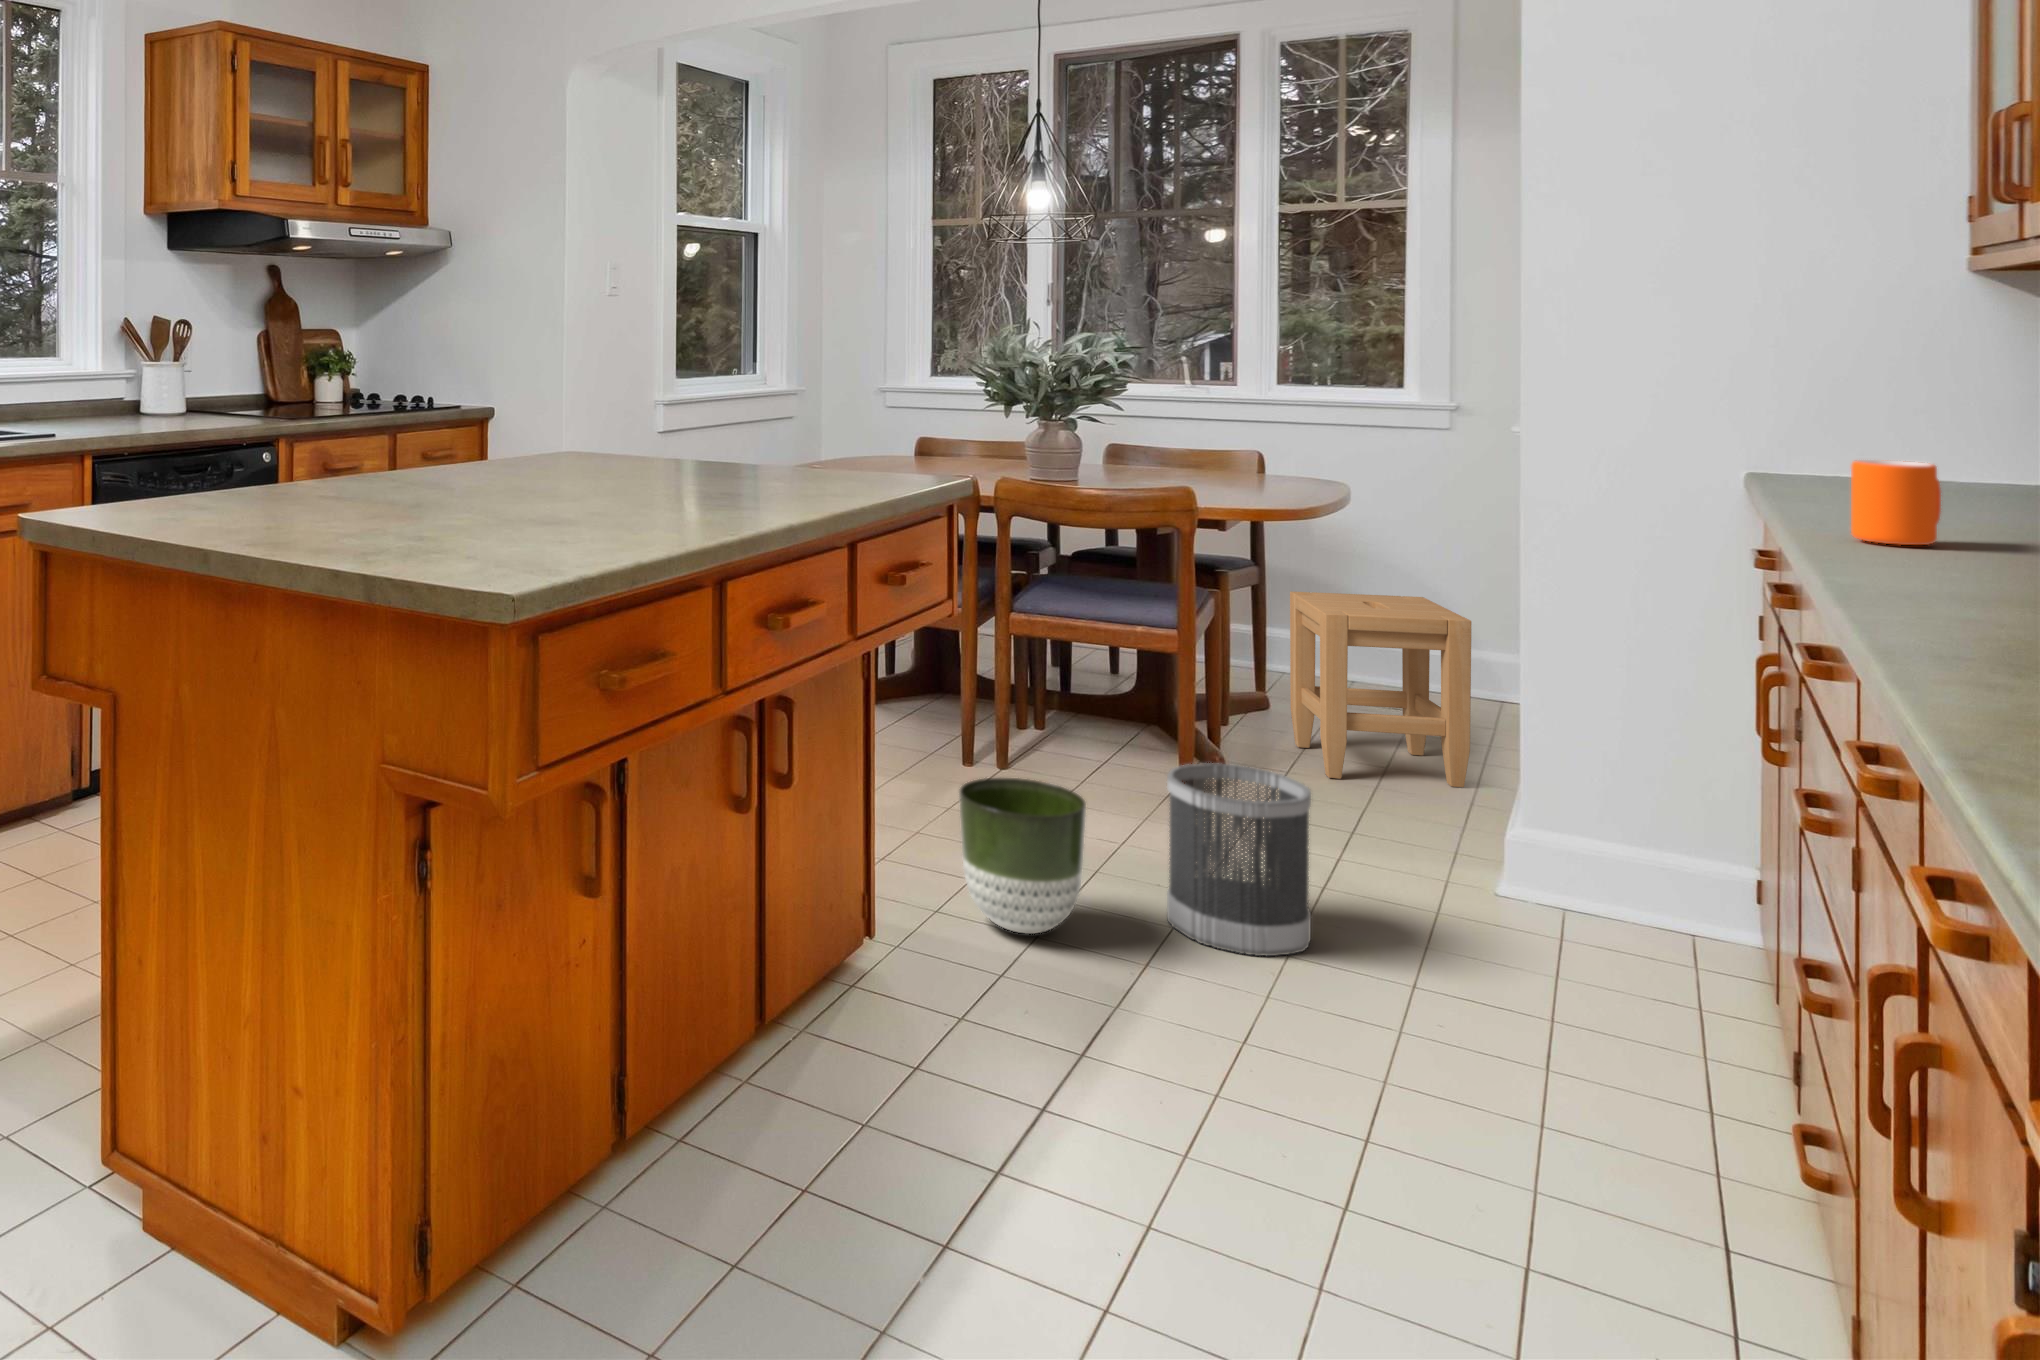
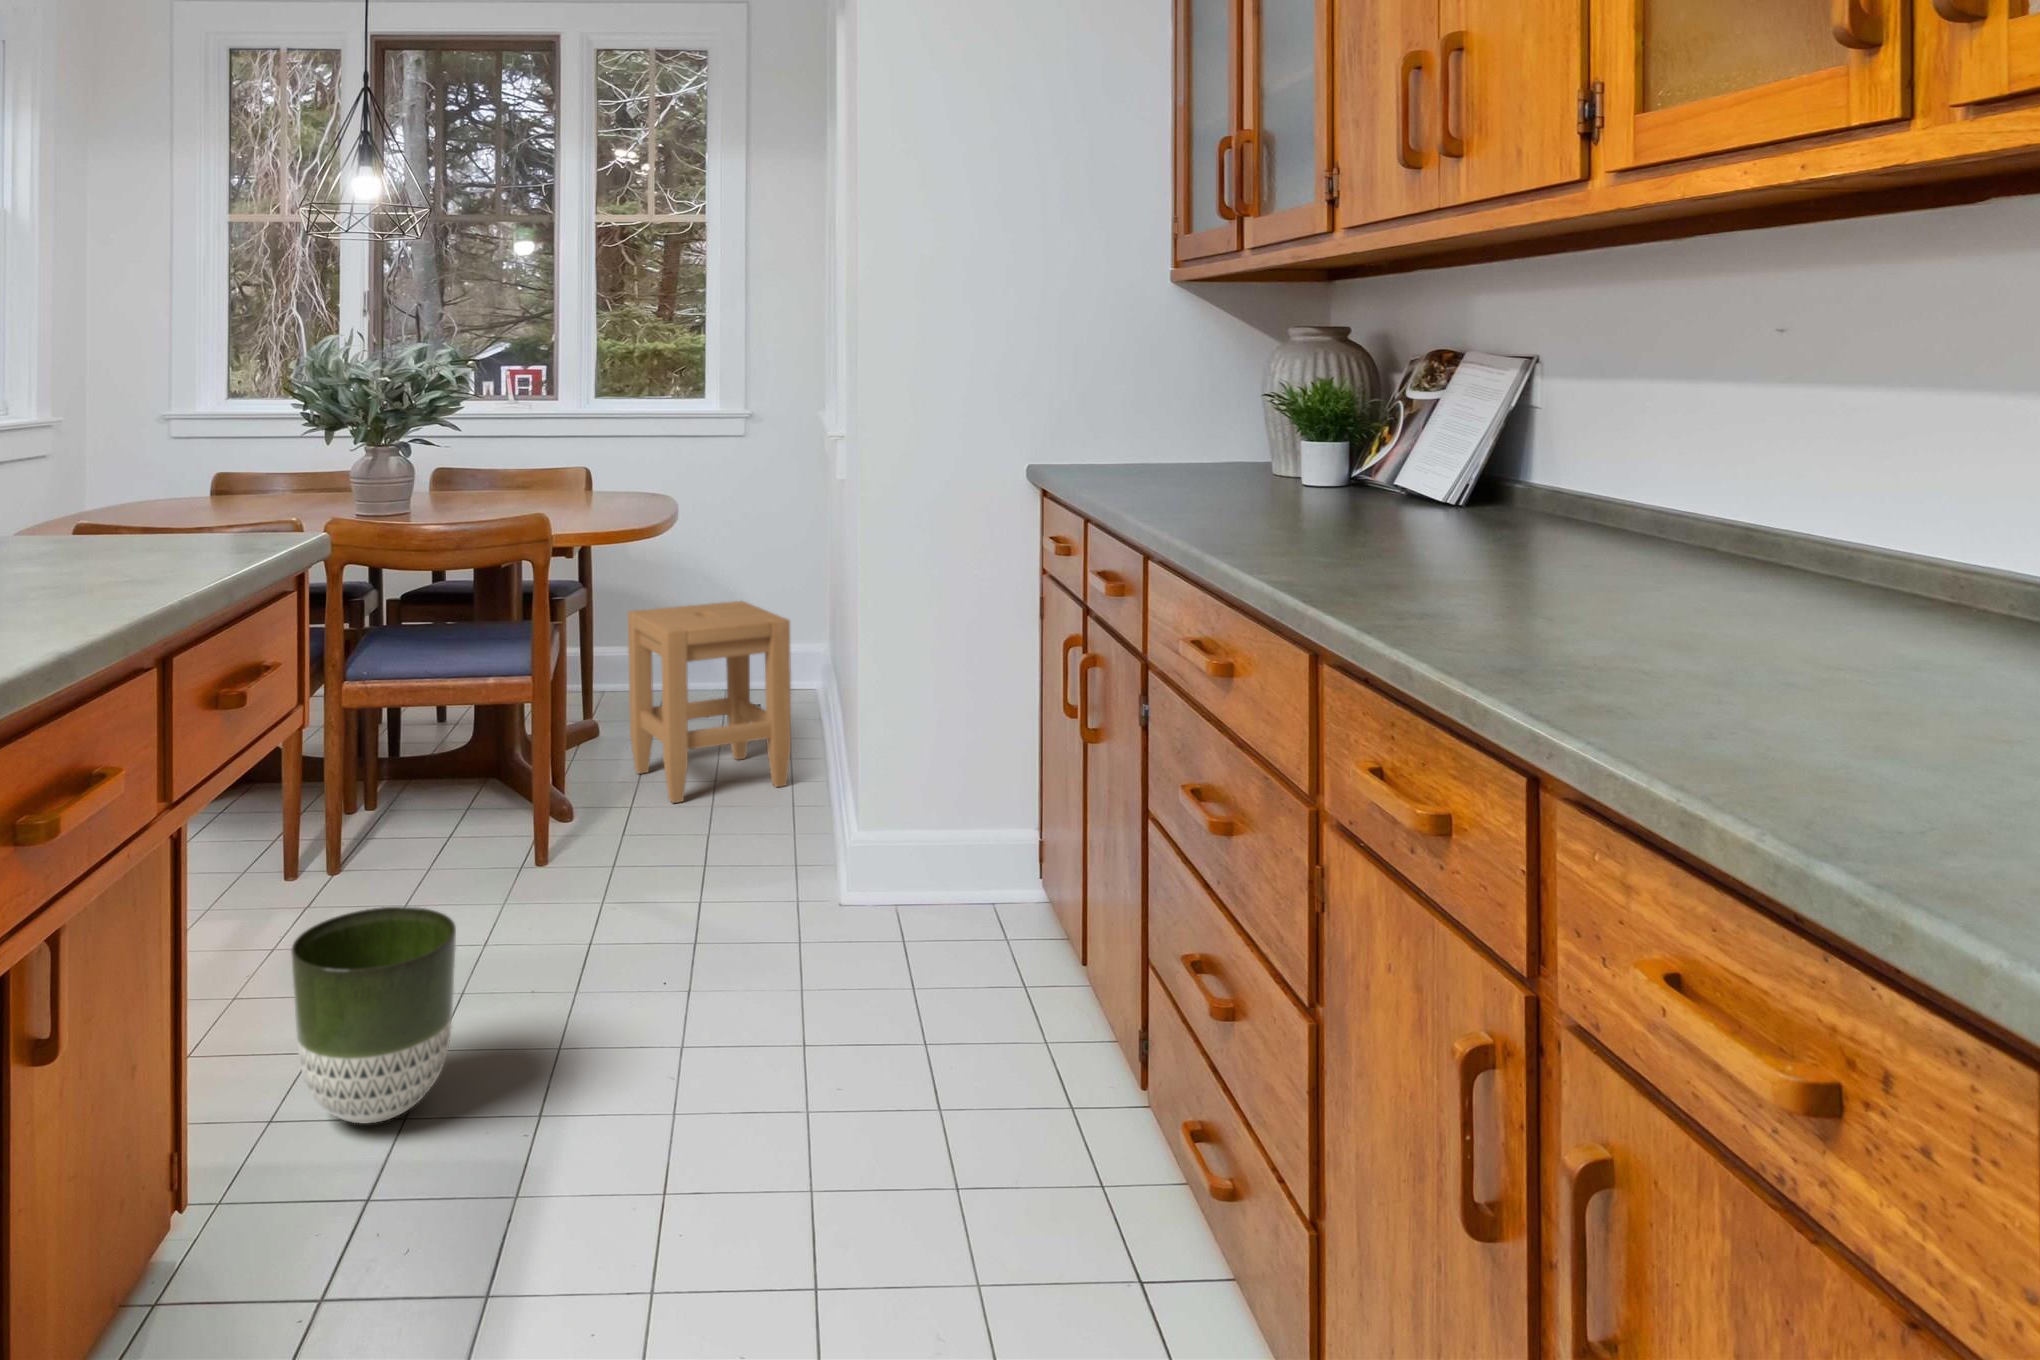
mug: present [1851,460,1941,545] -> none [1171,434,1232,513]
wastebasket: present [1167,763,1311,956] -> none [545,828,697,1062]

